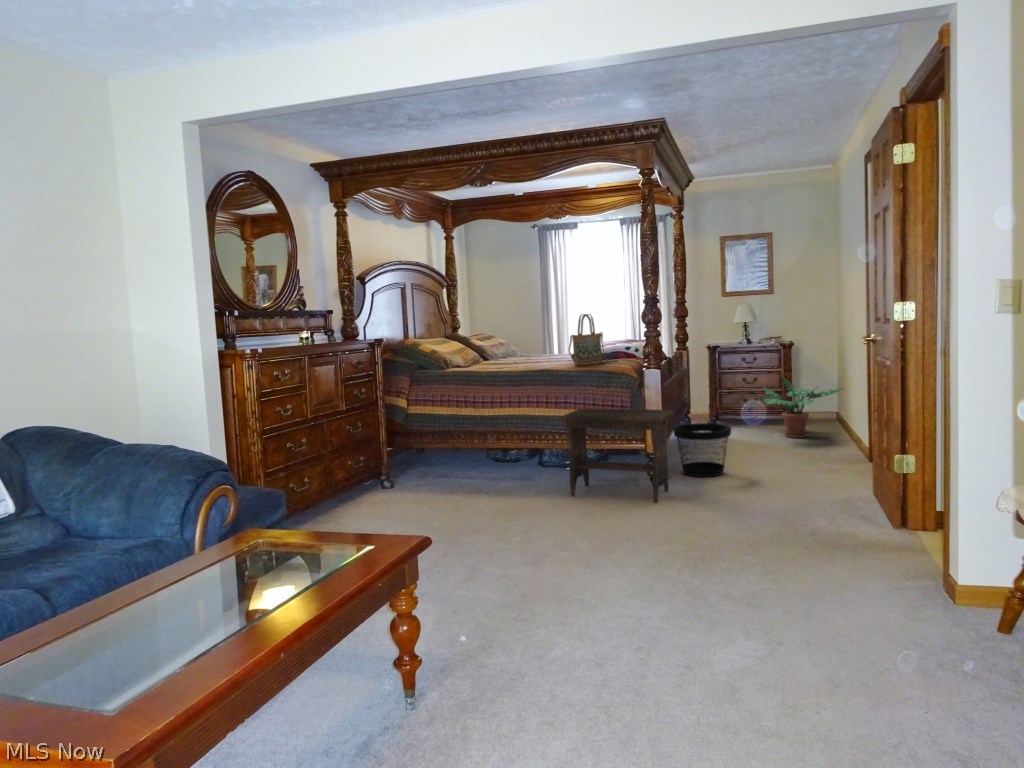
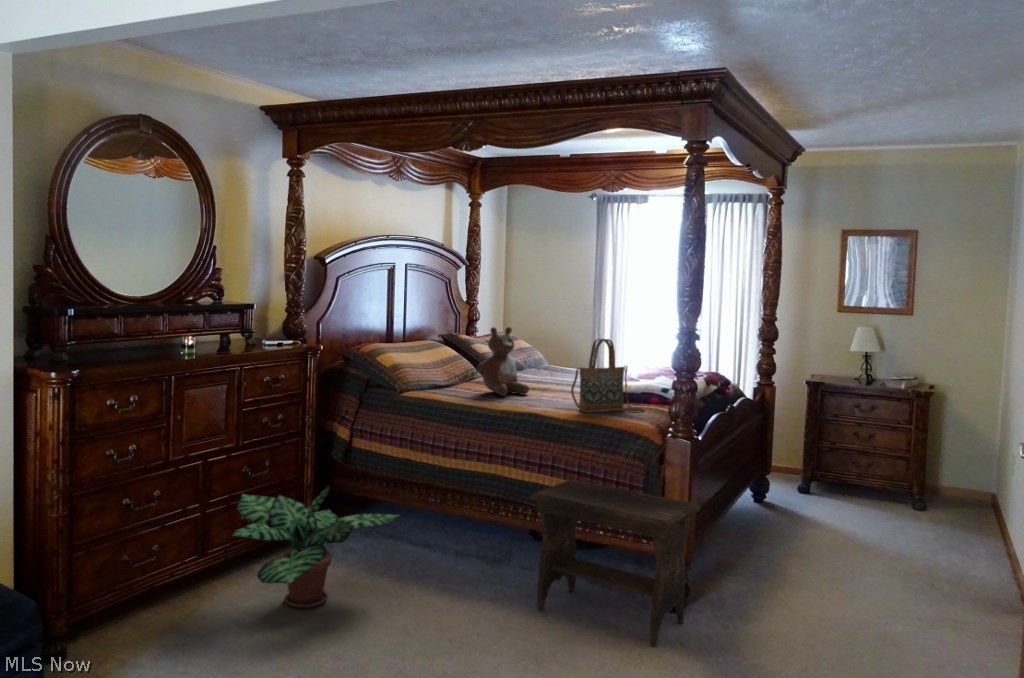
stuffed bear: none [489,317,528,366] -> present [476,327,529,396]
potted plant: present [760,376,843,438] -> present [233,485,400,608]
wastebasket: present [673,423,732,477] -> none [712,512,800,602]

